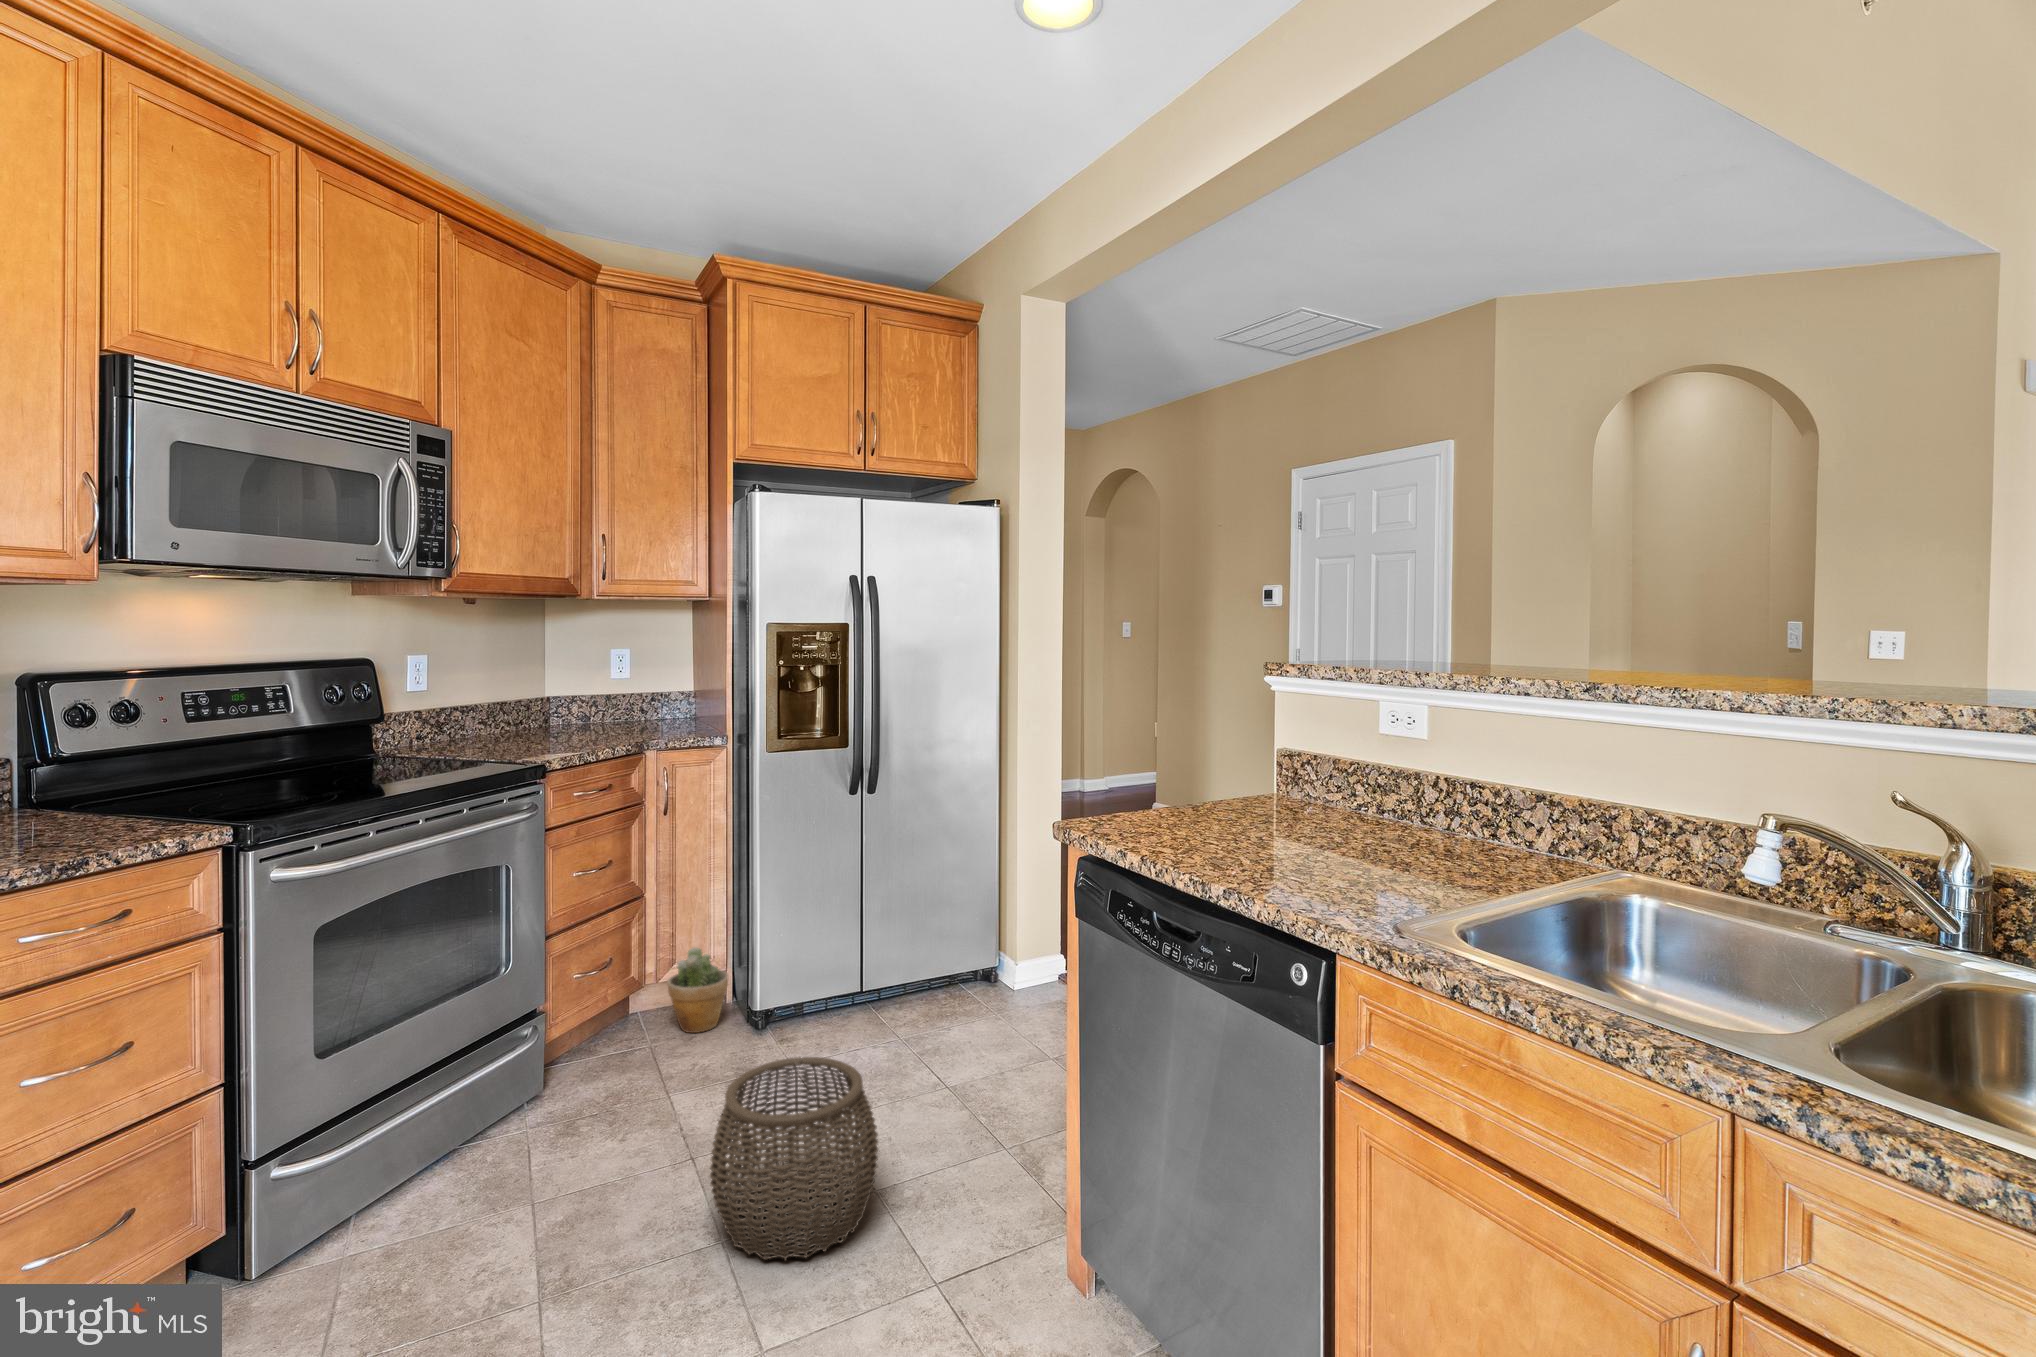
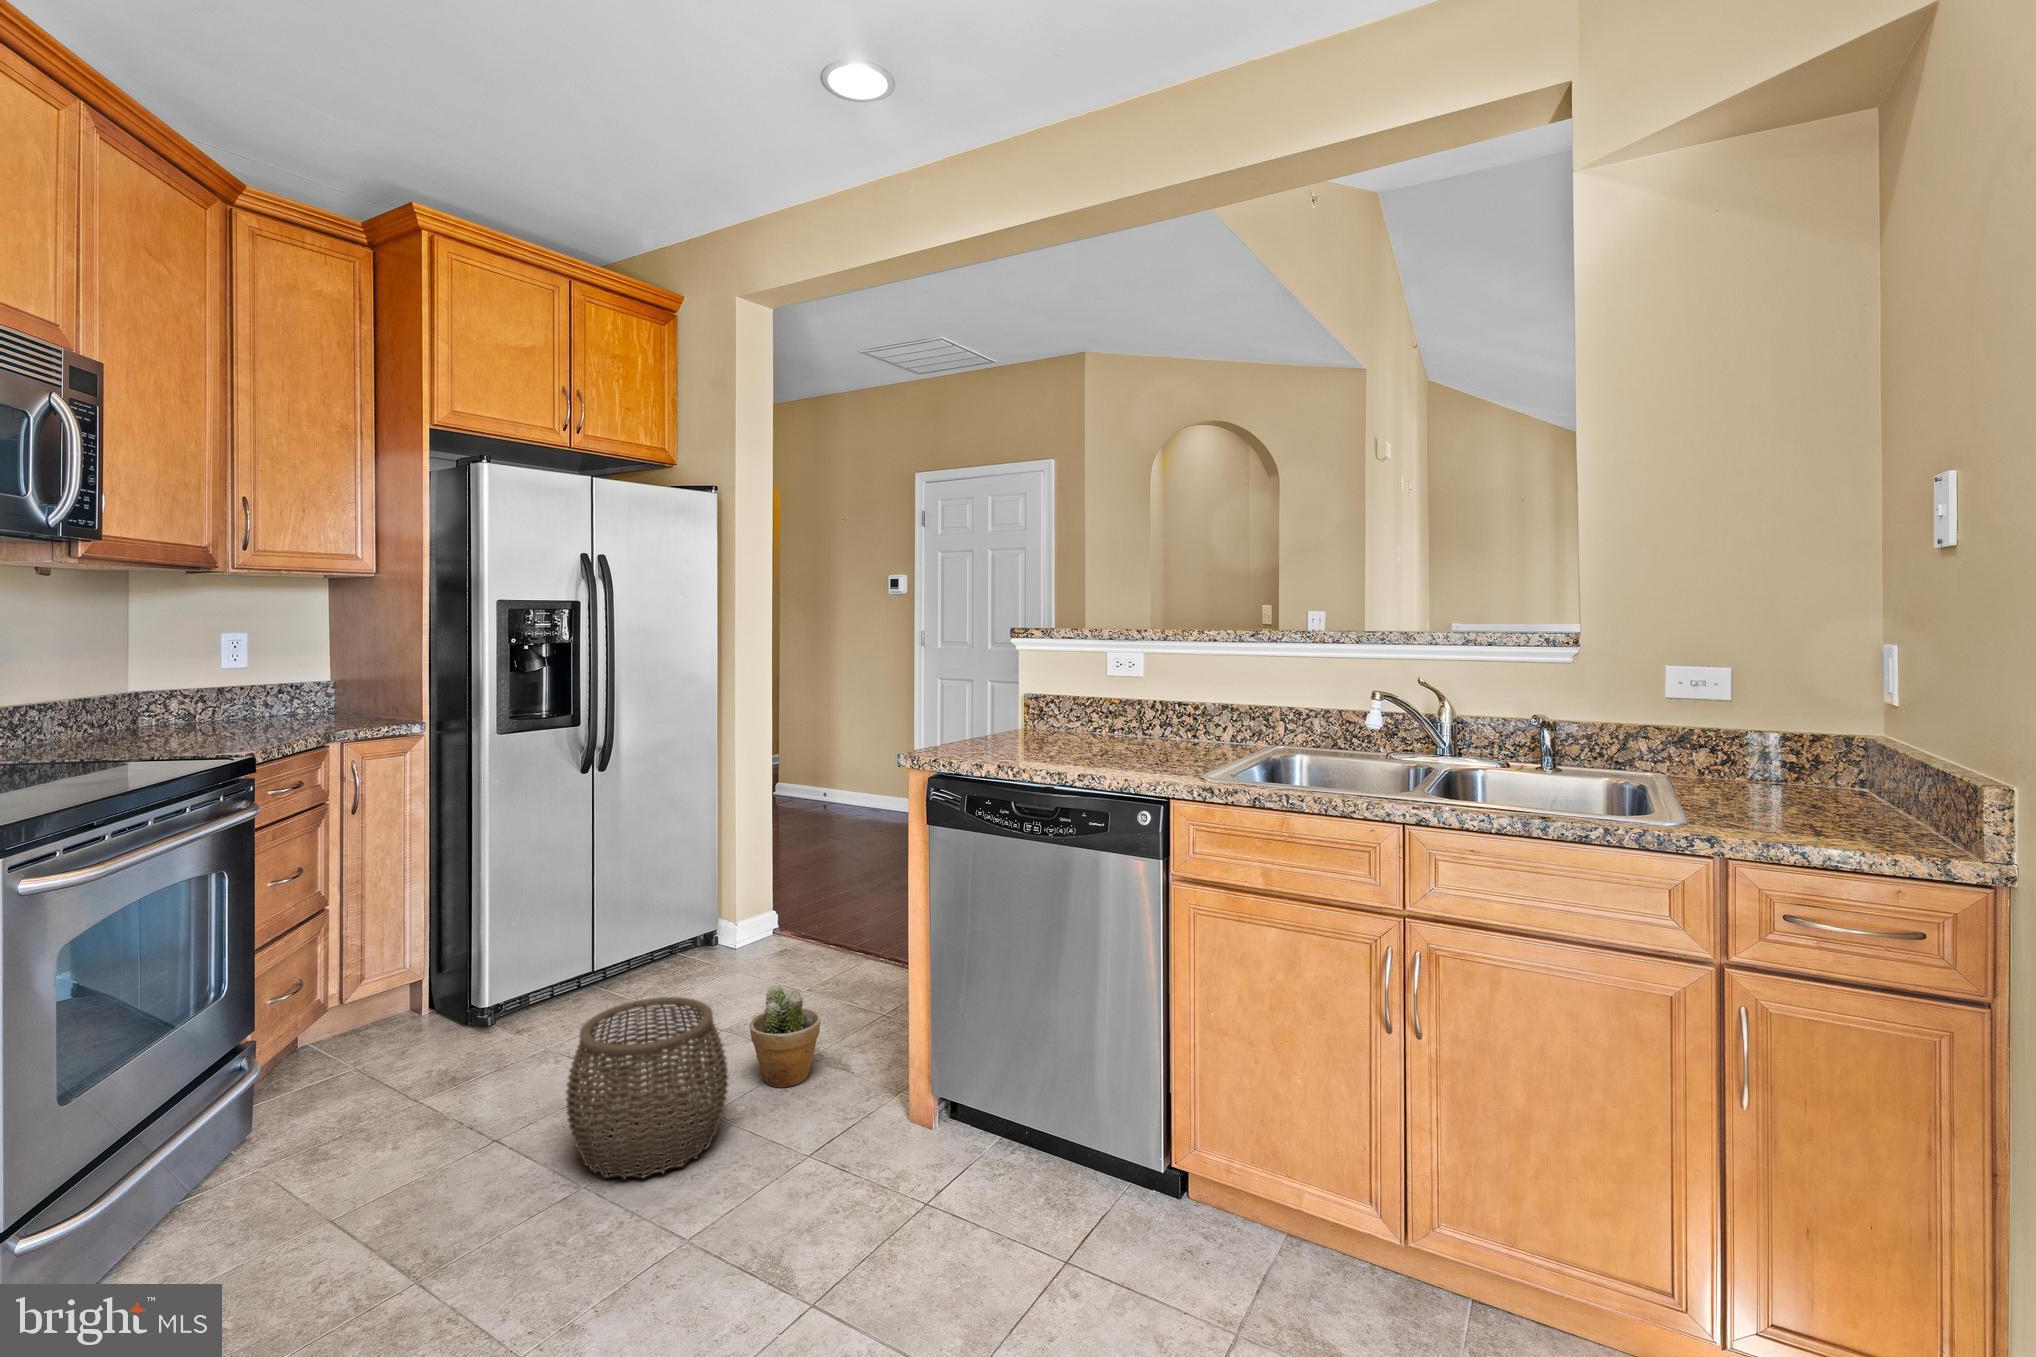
potted plant: present [667,948,729,1033] -> present [749,986,821,1088]

